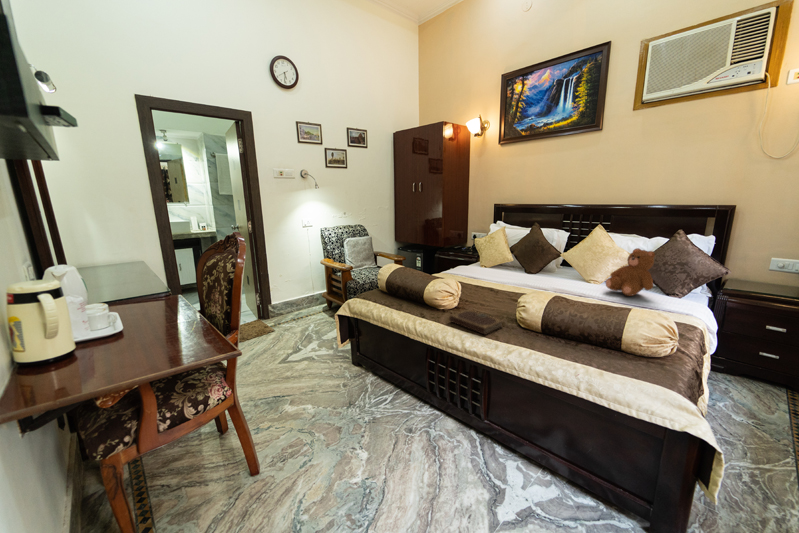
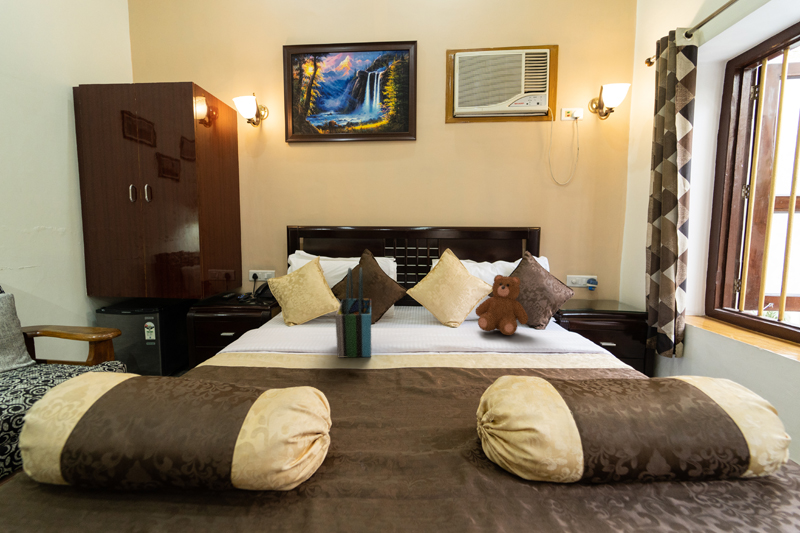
tote bag: none [487,236,523,289] -> present [335,268,371,358]
notebook: present [449,310,502,334] -> none [351,432,467,502]

